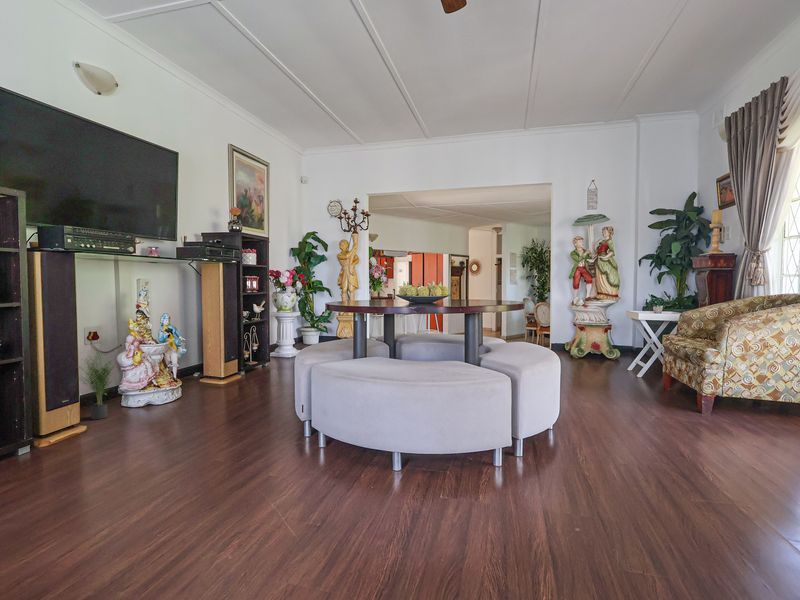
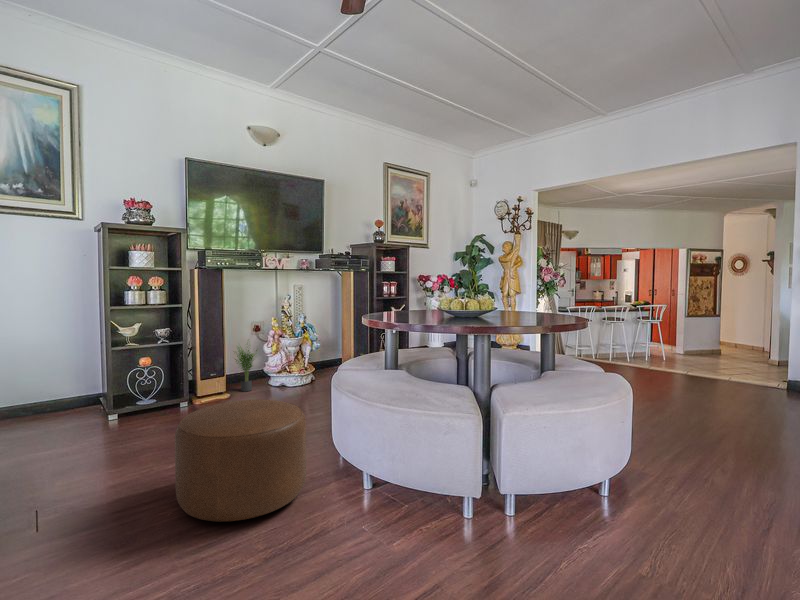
ottoman: none [224,406,371,554] -> present [175,400,306,522]

